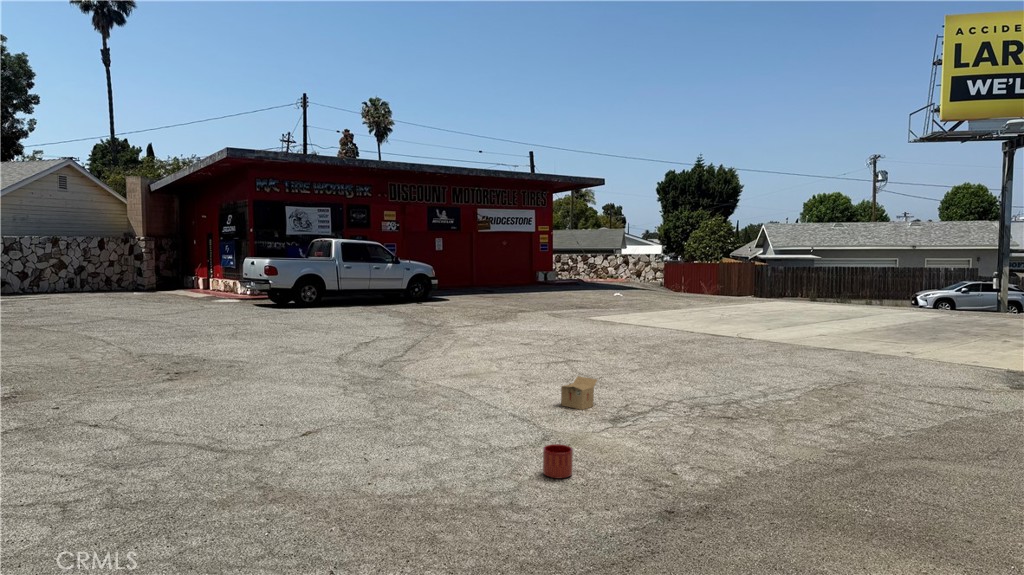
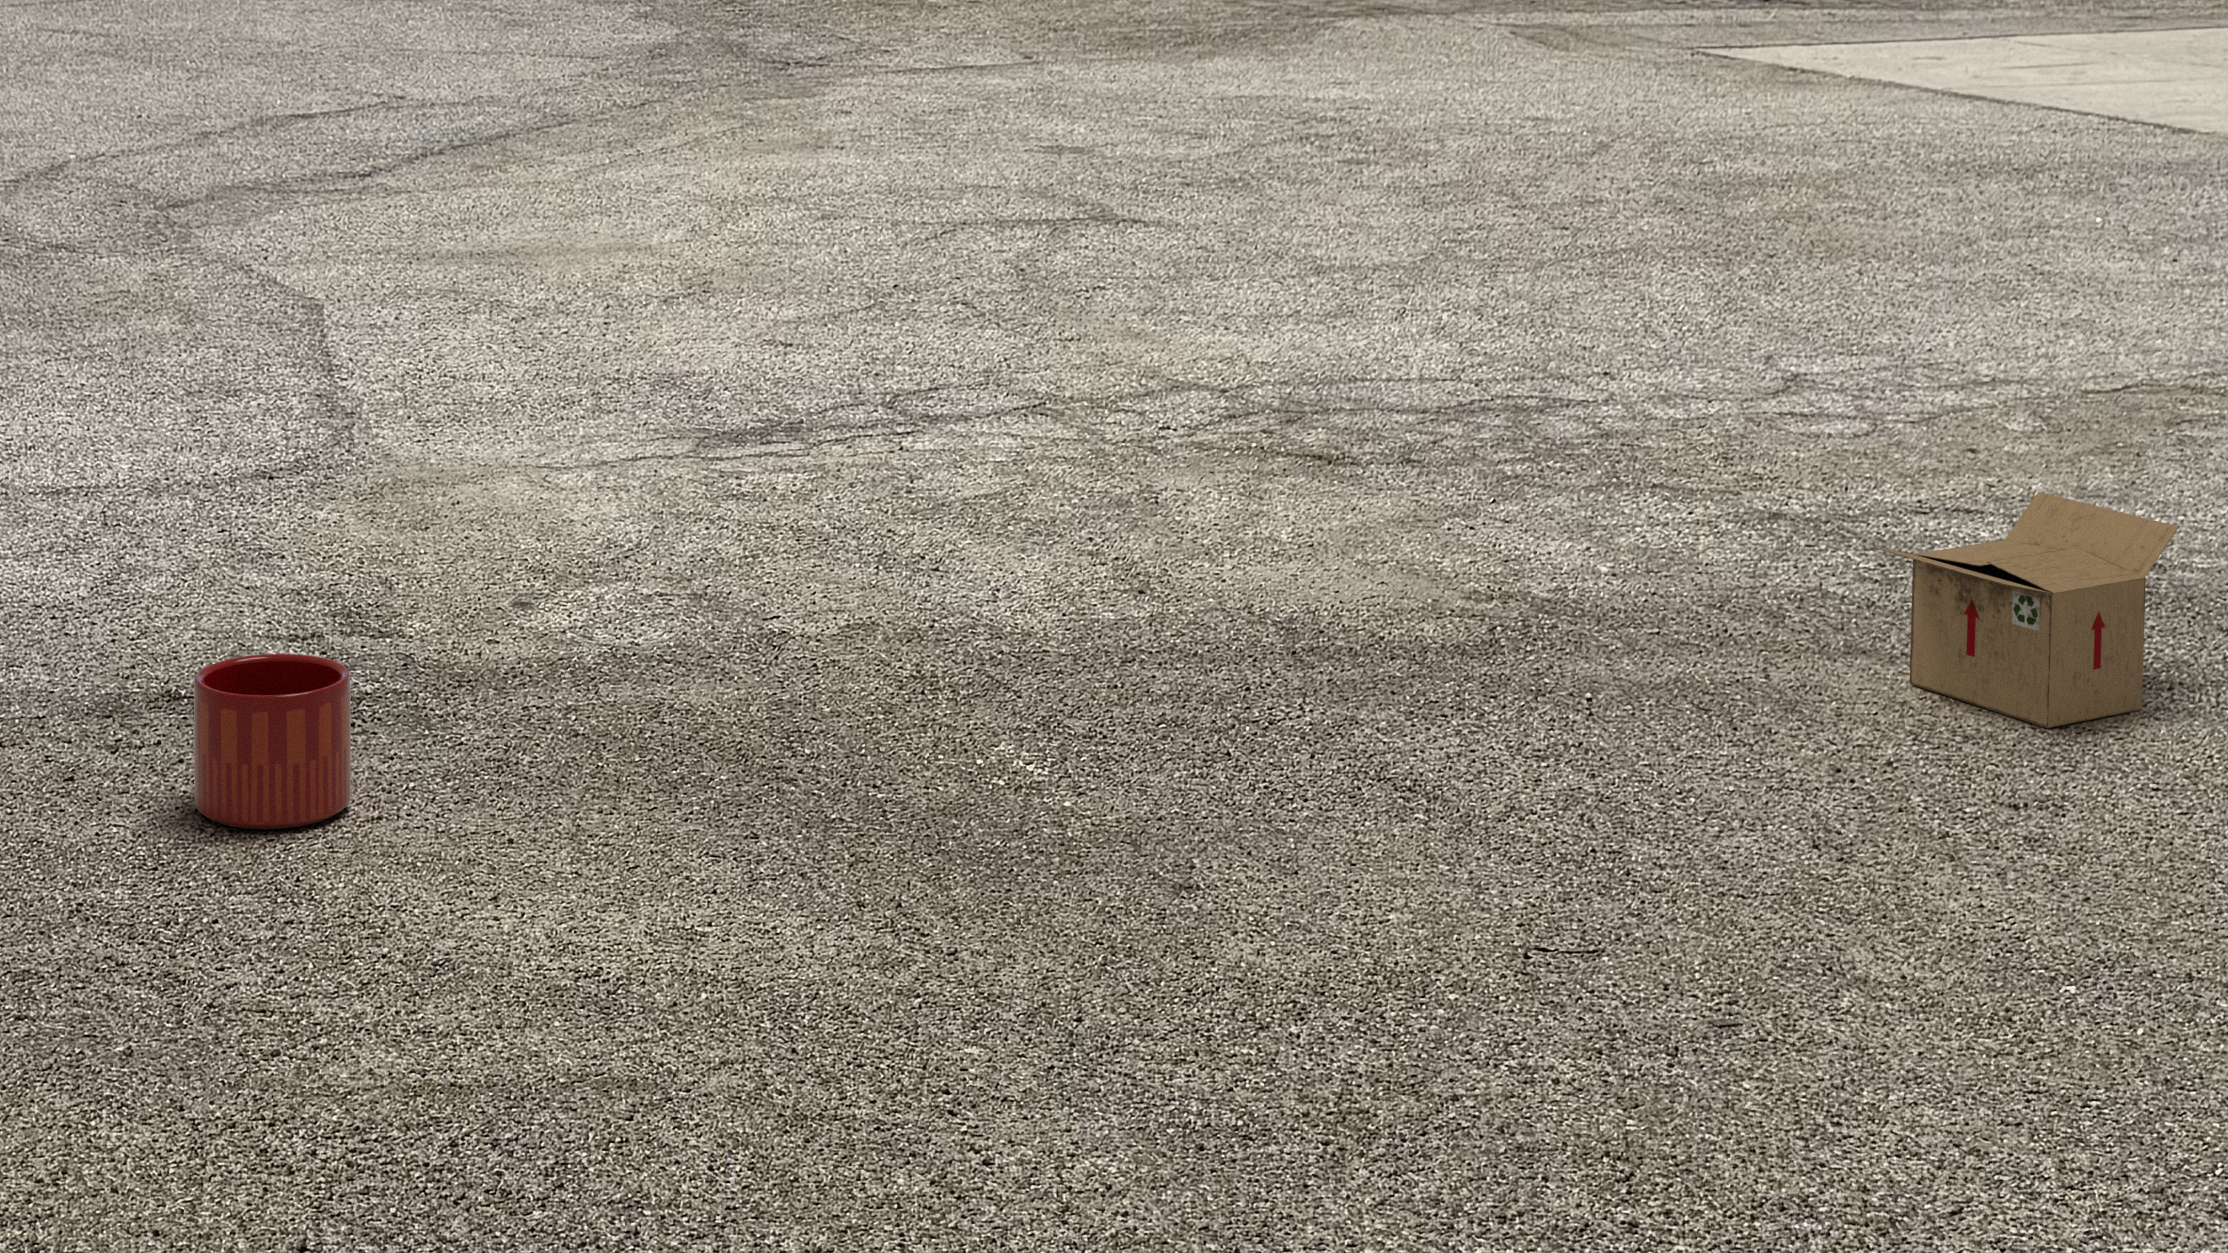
cardboard box: present [561,376,597,410] -> present [1869,492,2179,728]

